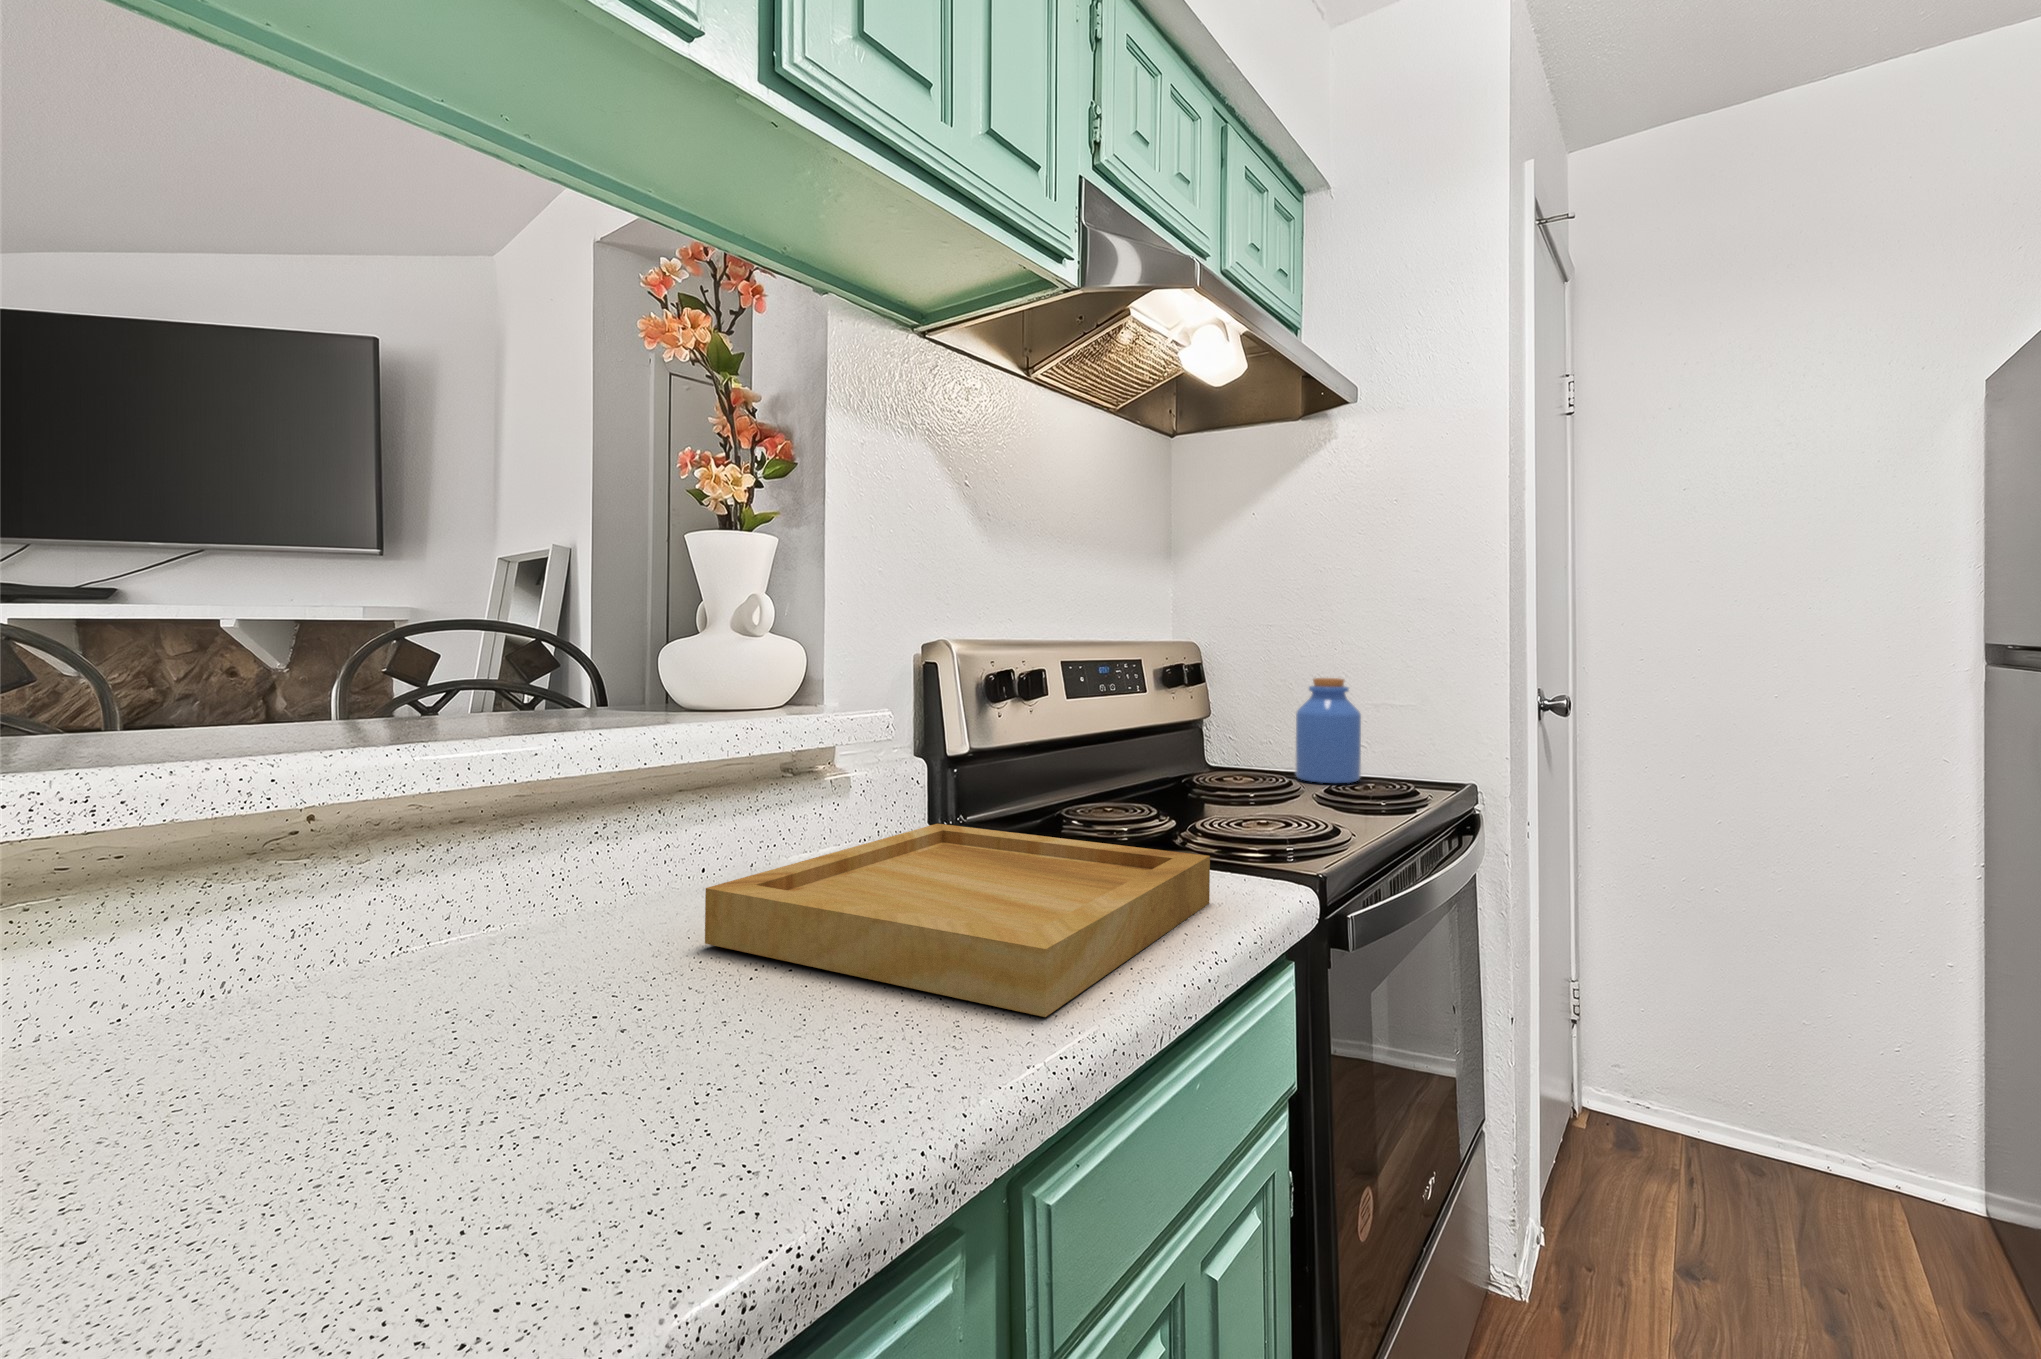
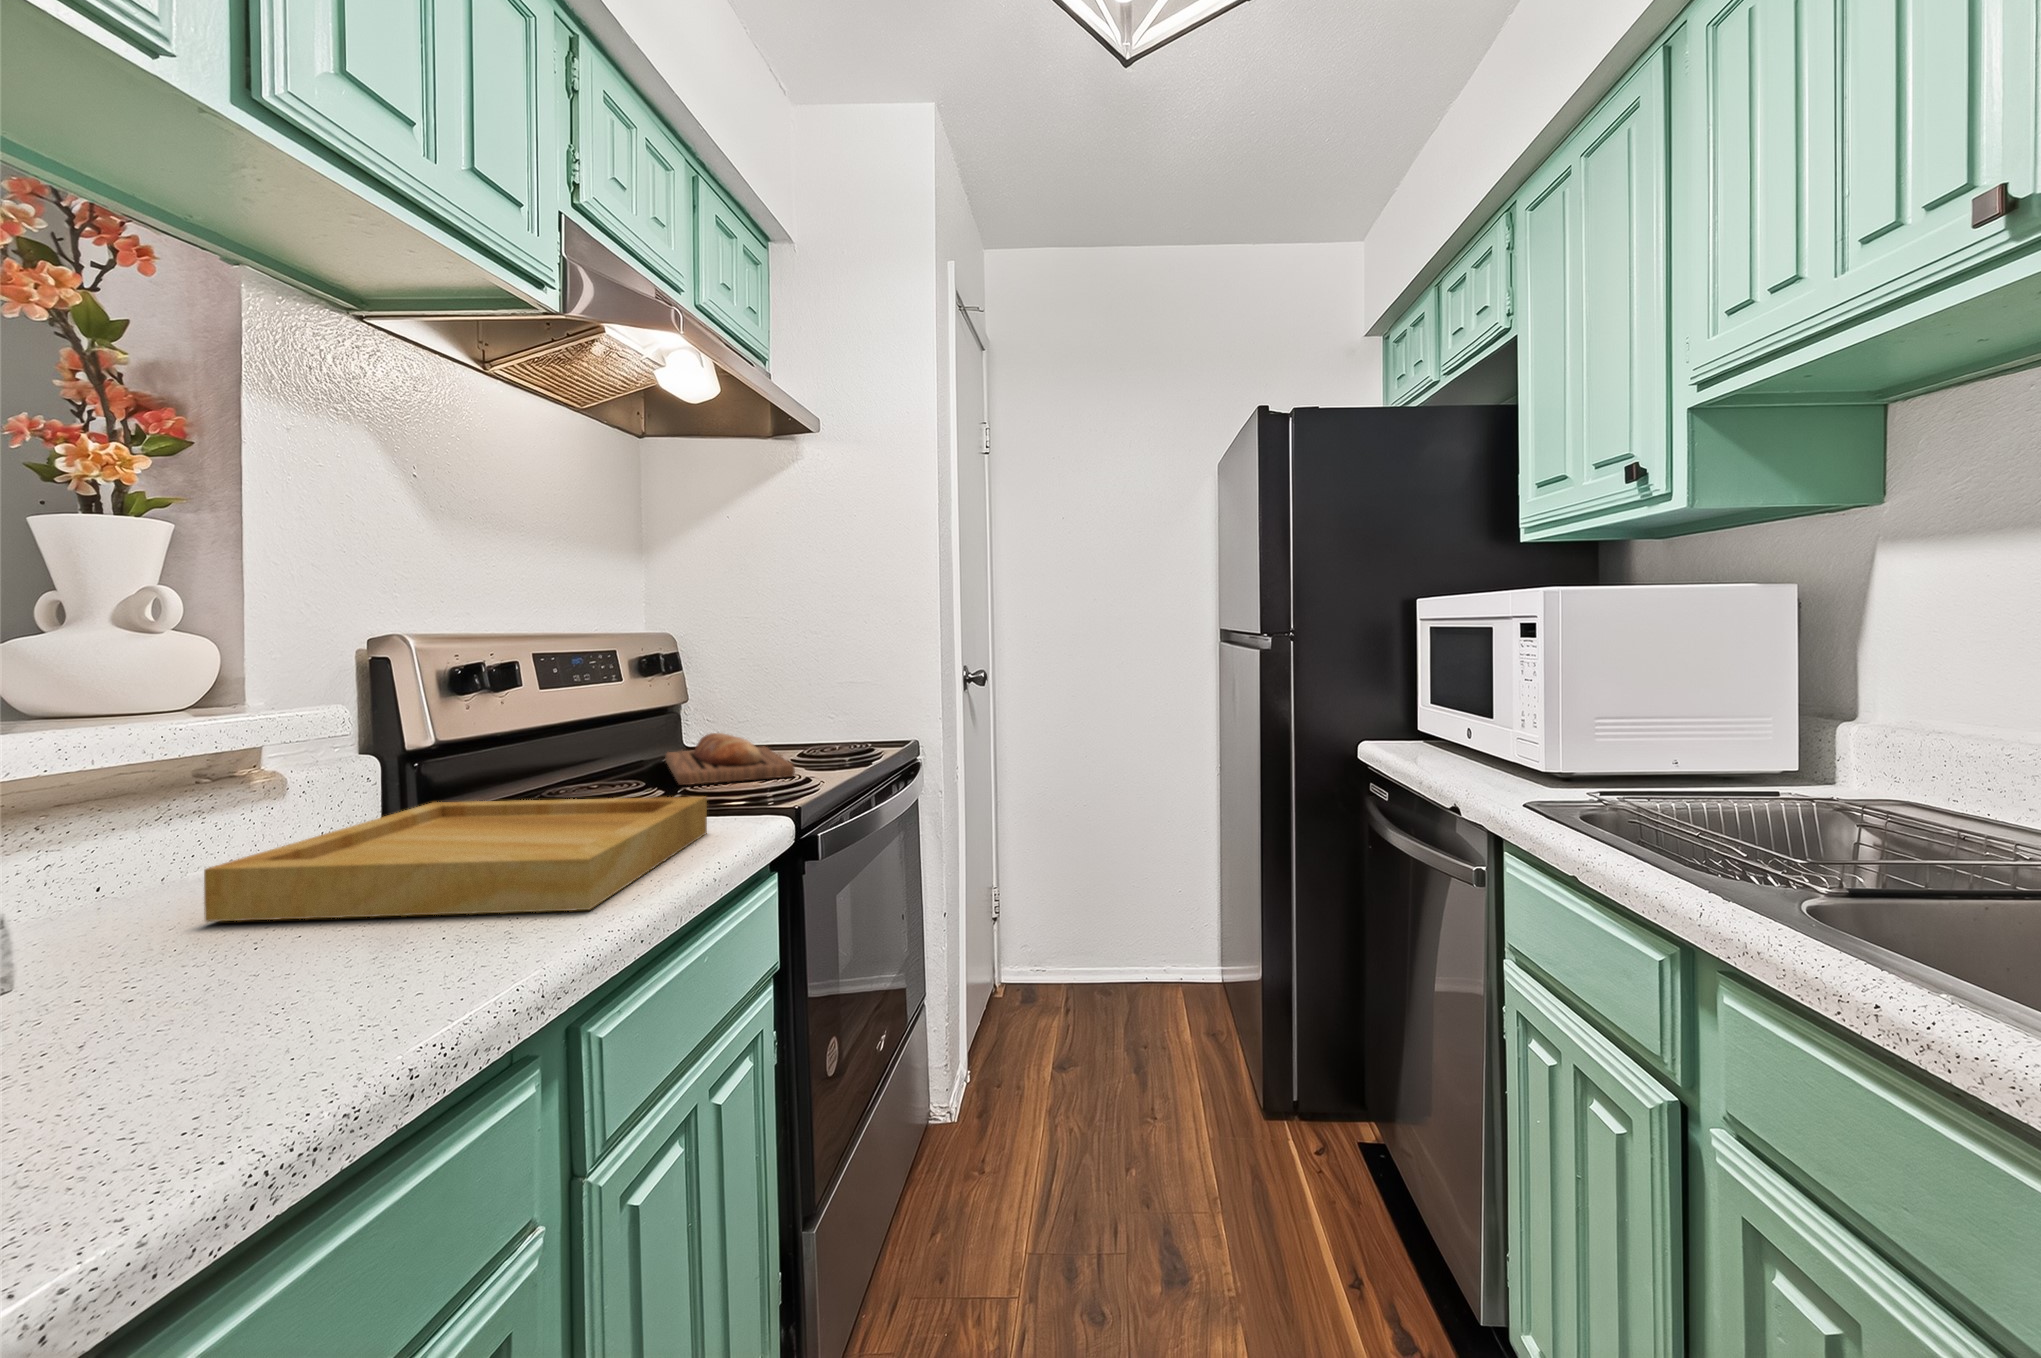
jar: present [1295,678,1361,783] -> none [768,660,824,748]
bread loaf: none [1182,759,1323,825] -> present [665,733,795,785]

